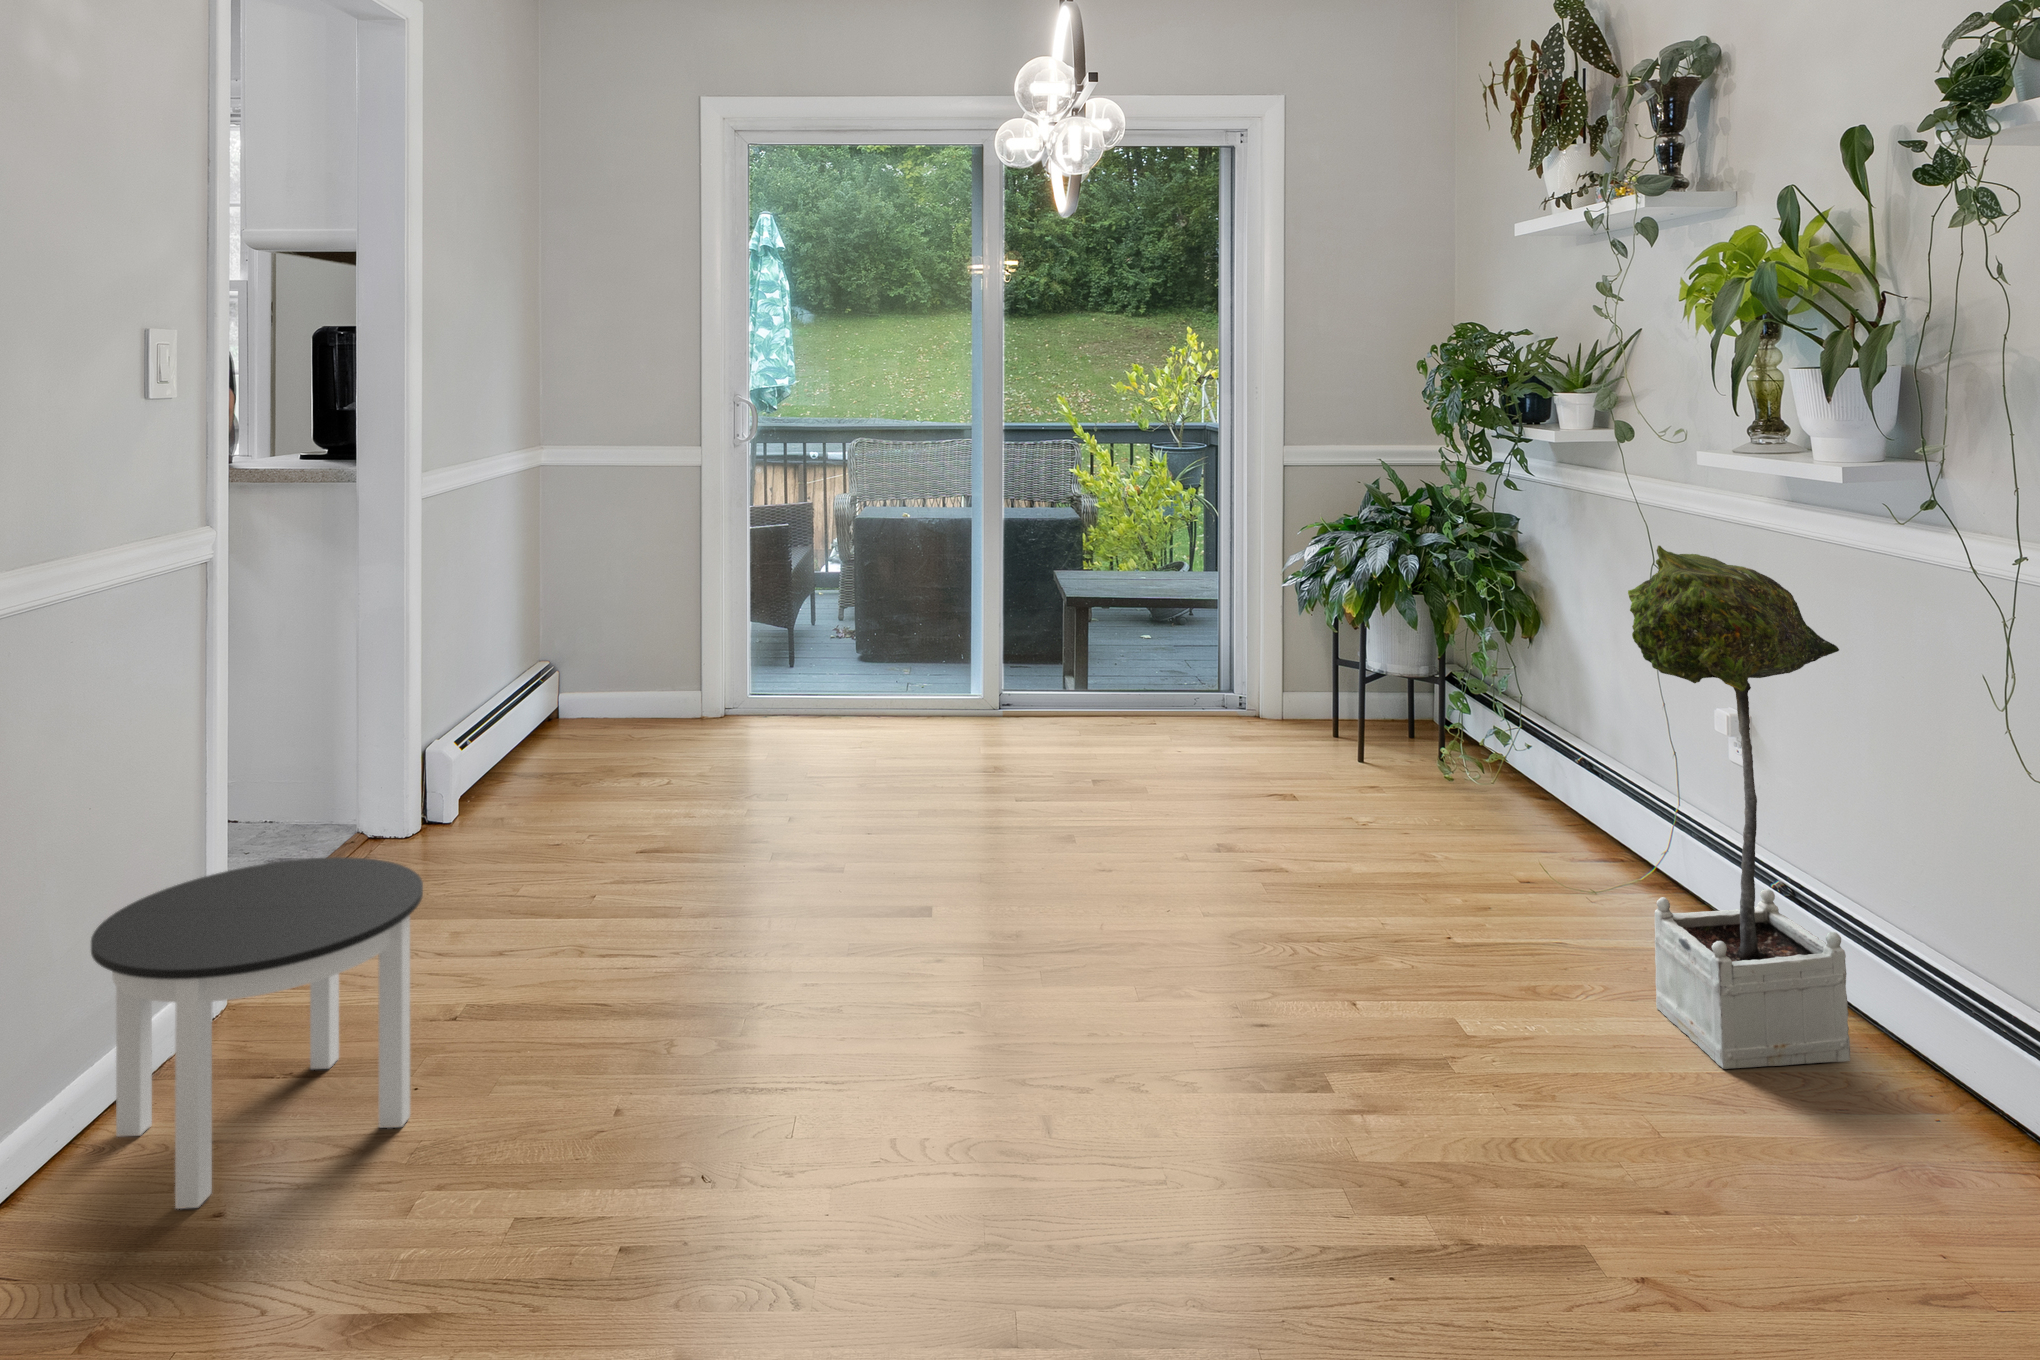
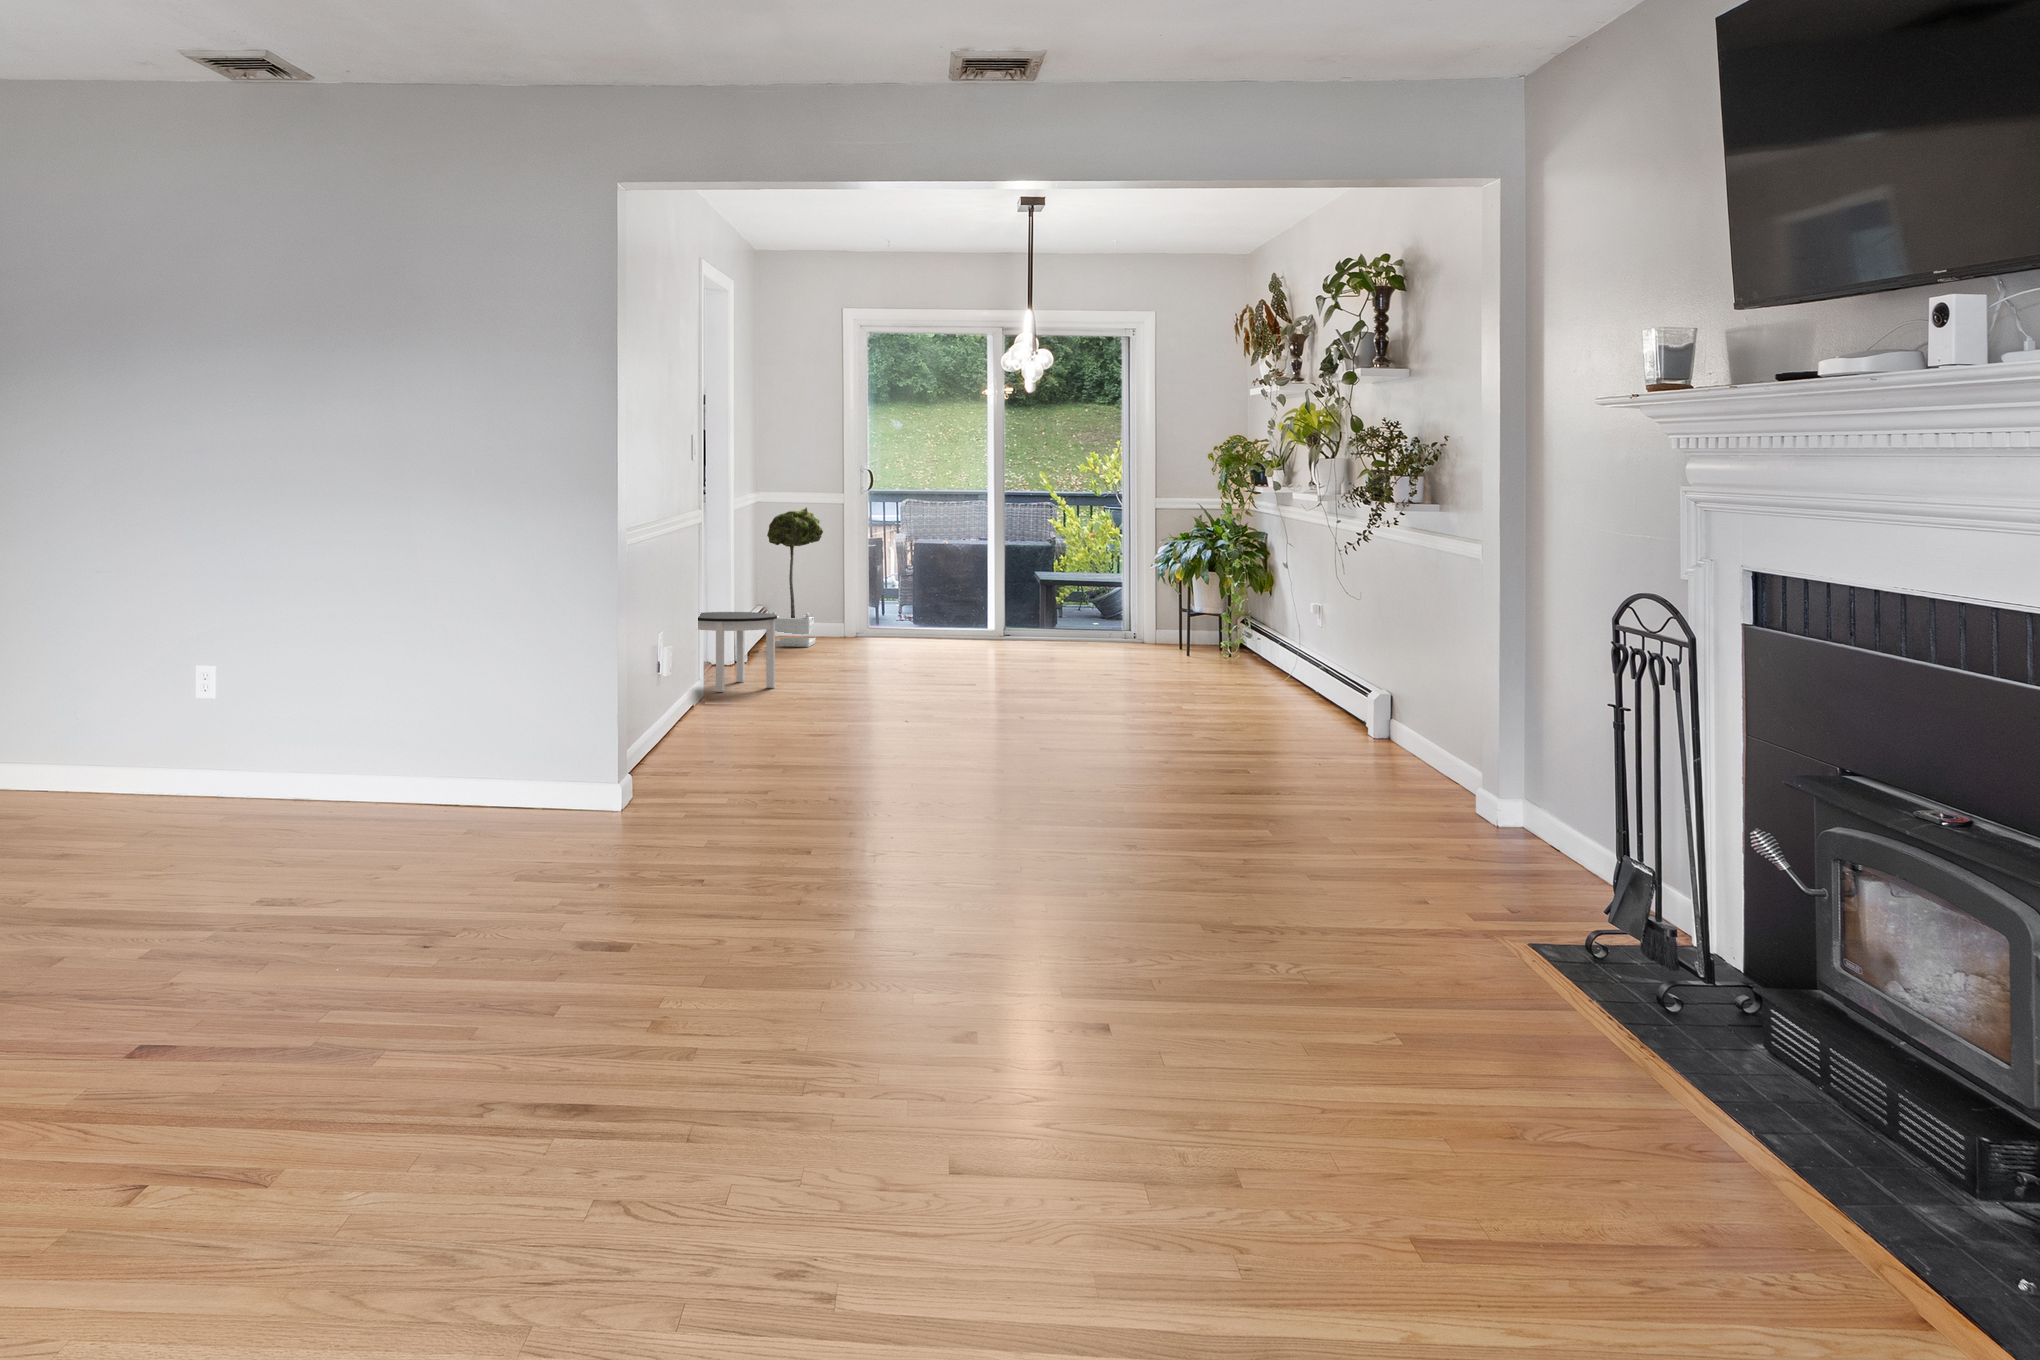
potted tree: present [1628,546,1850,1069] -> present [767,507,823,647]

